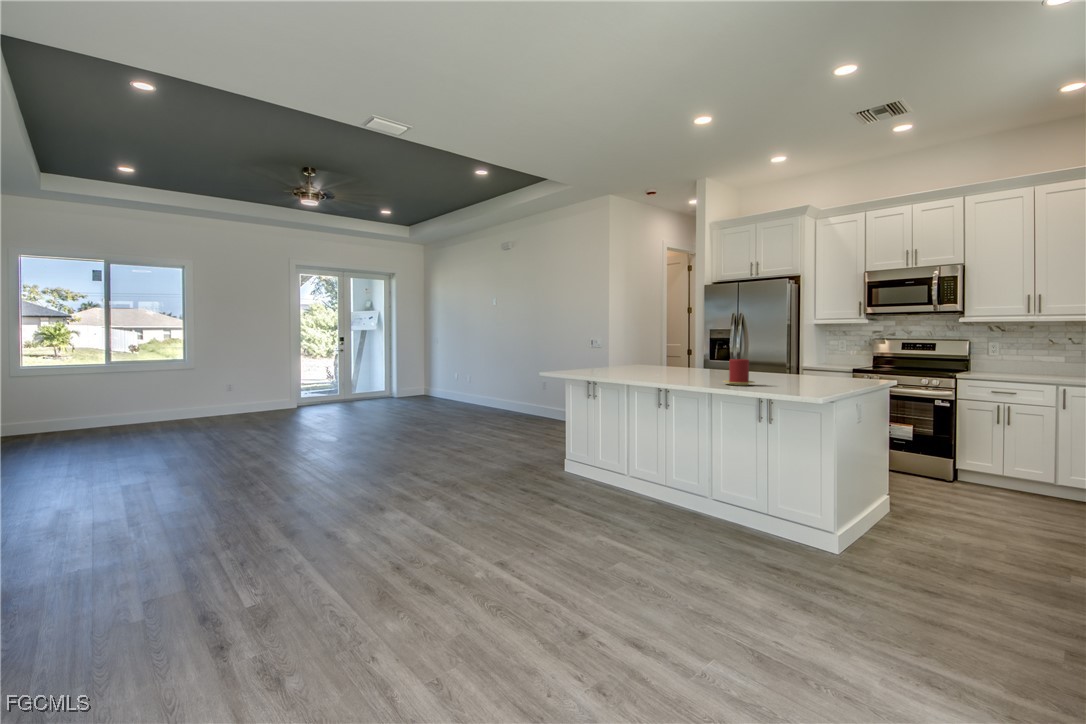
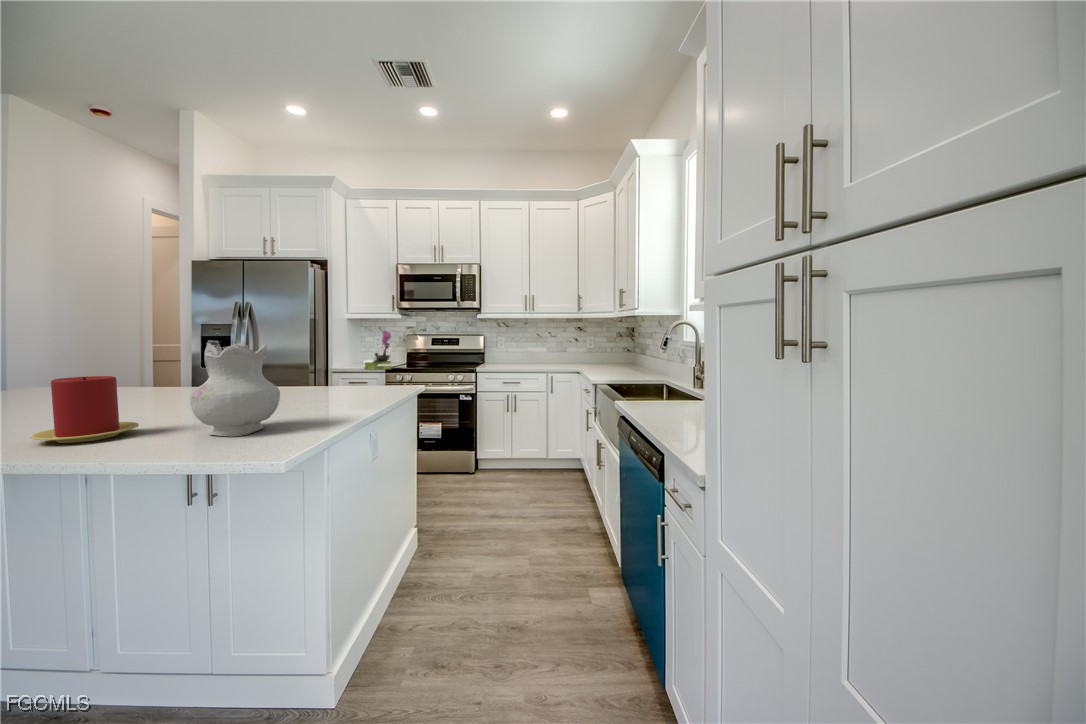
flower arrangement: none [828,334,859,371] -> present [364,331,391,370]
ceramic pitcher: none [782,343,821,390] -> present [190,340,280,437]

